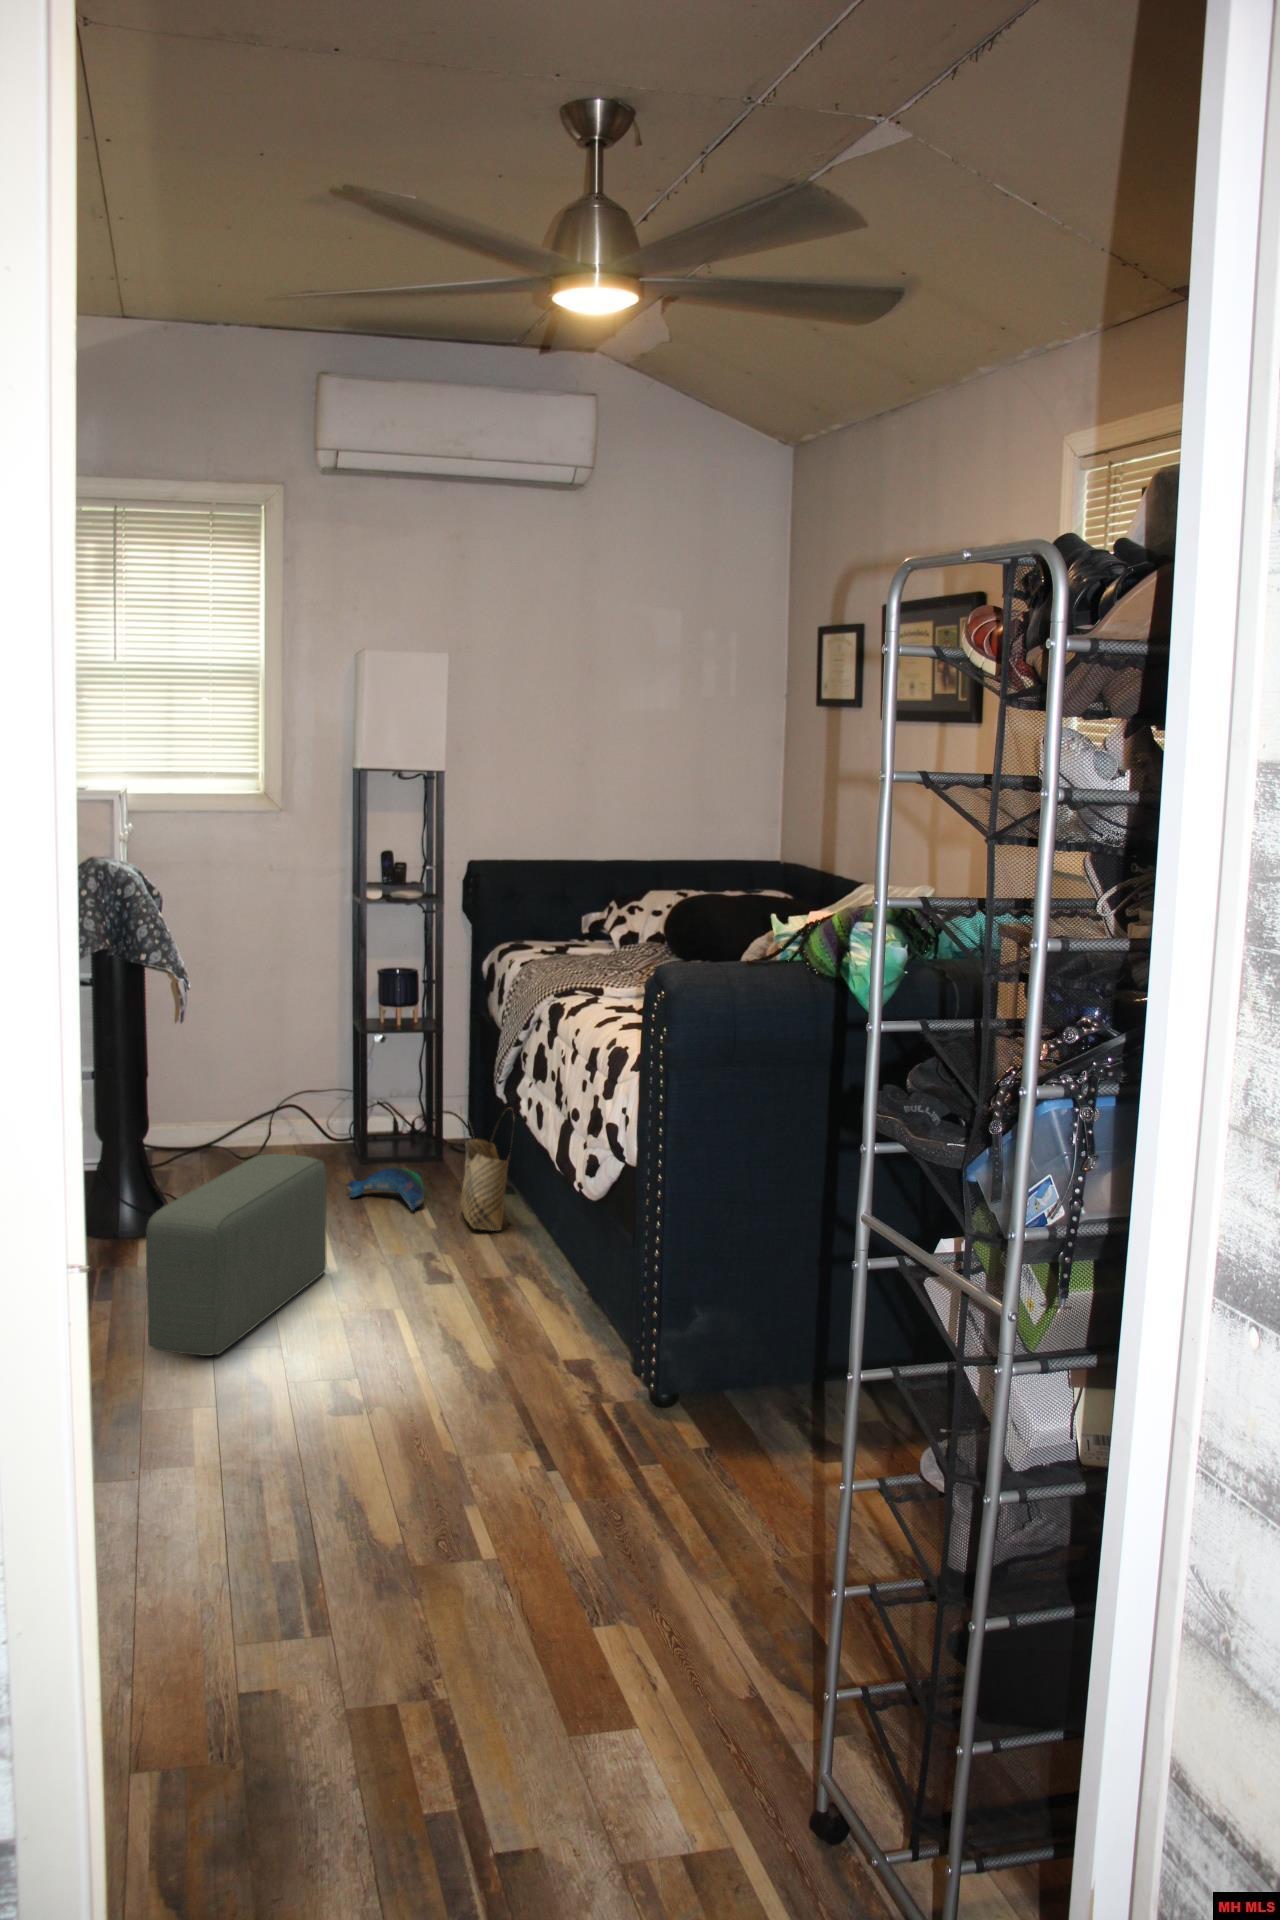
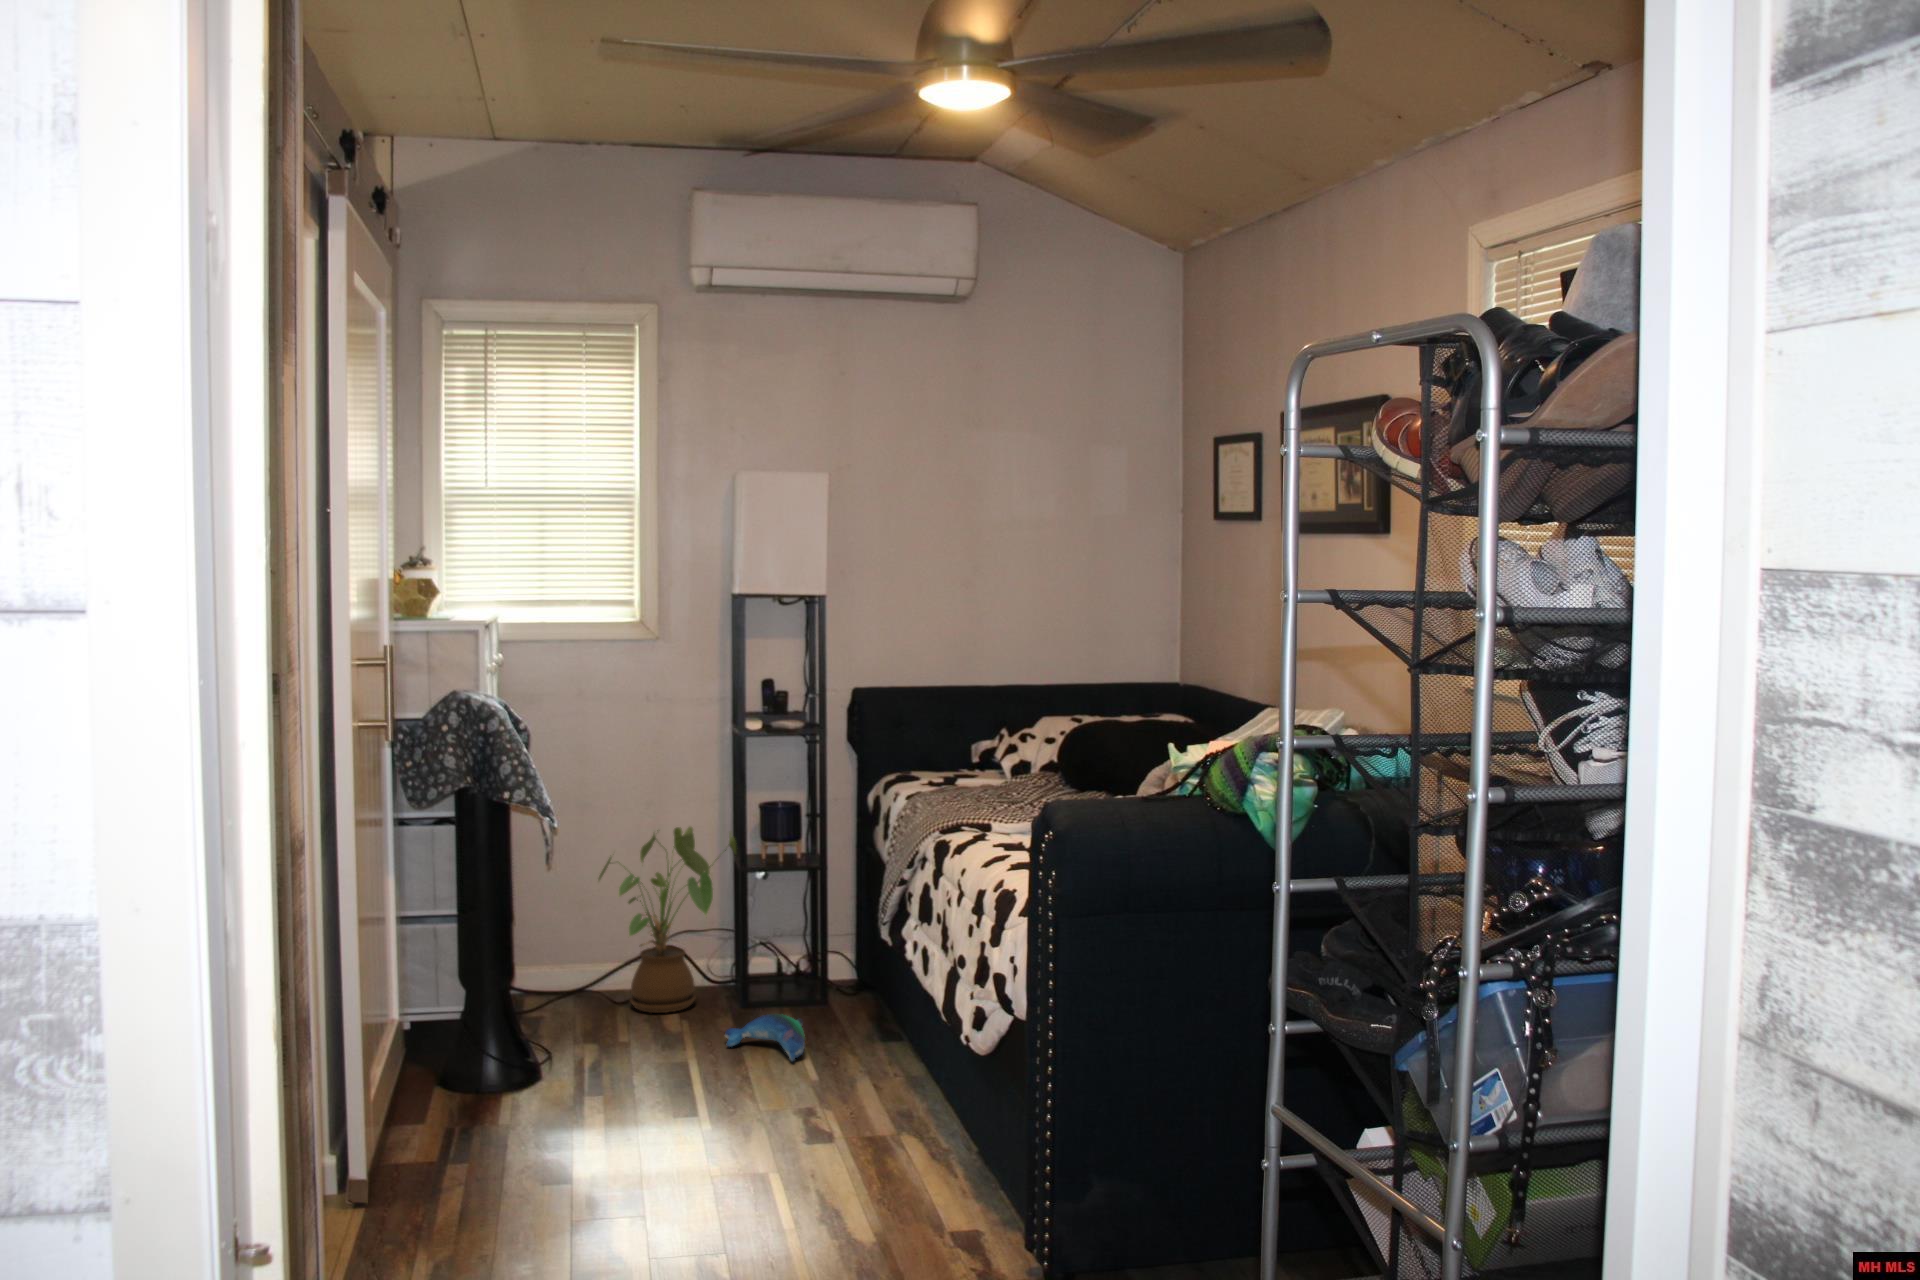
house plant: none [223,992,364,1167] -> present [598,827,736,1013]
woven basket: present [460,1108,514,1231] -> none [841,948,899,1084]
pouf: present [146,1154,327,1356] -> none [497,1005,697,1233]

